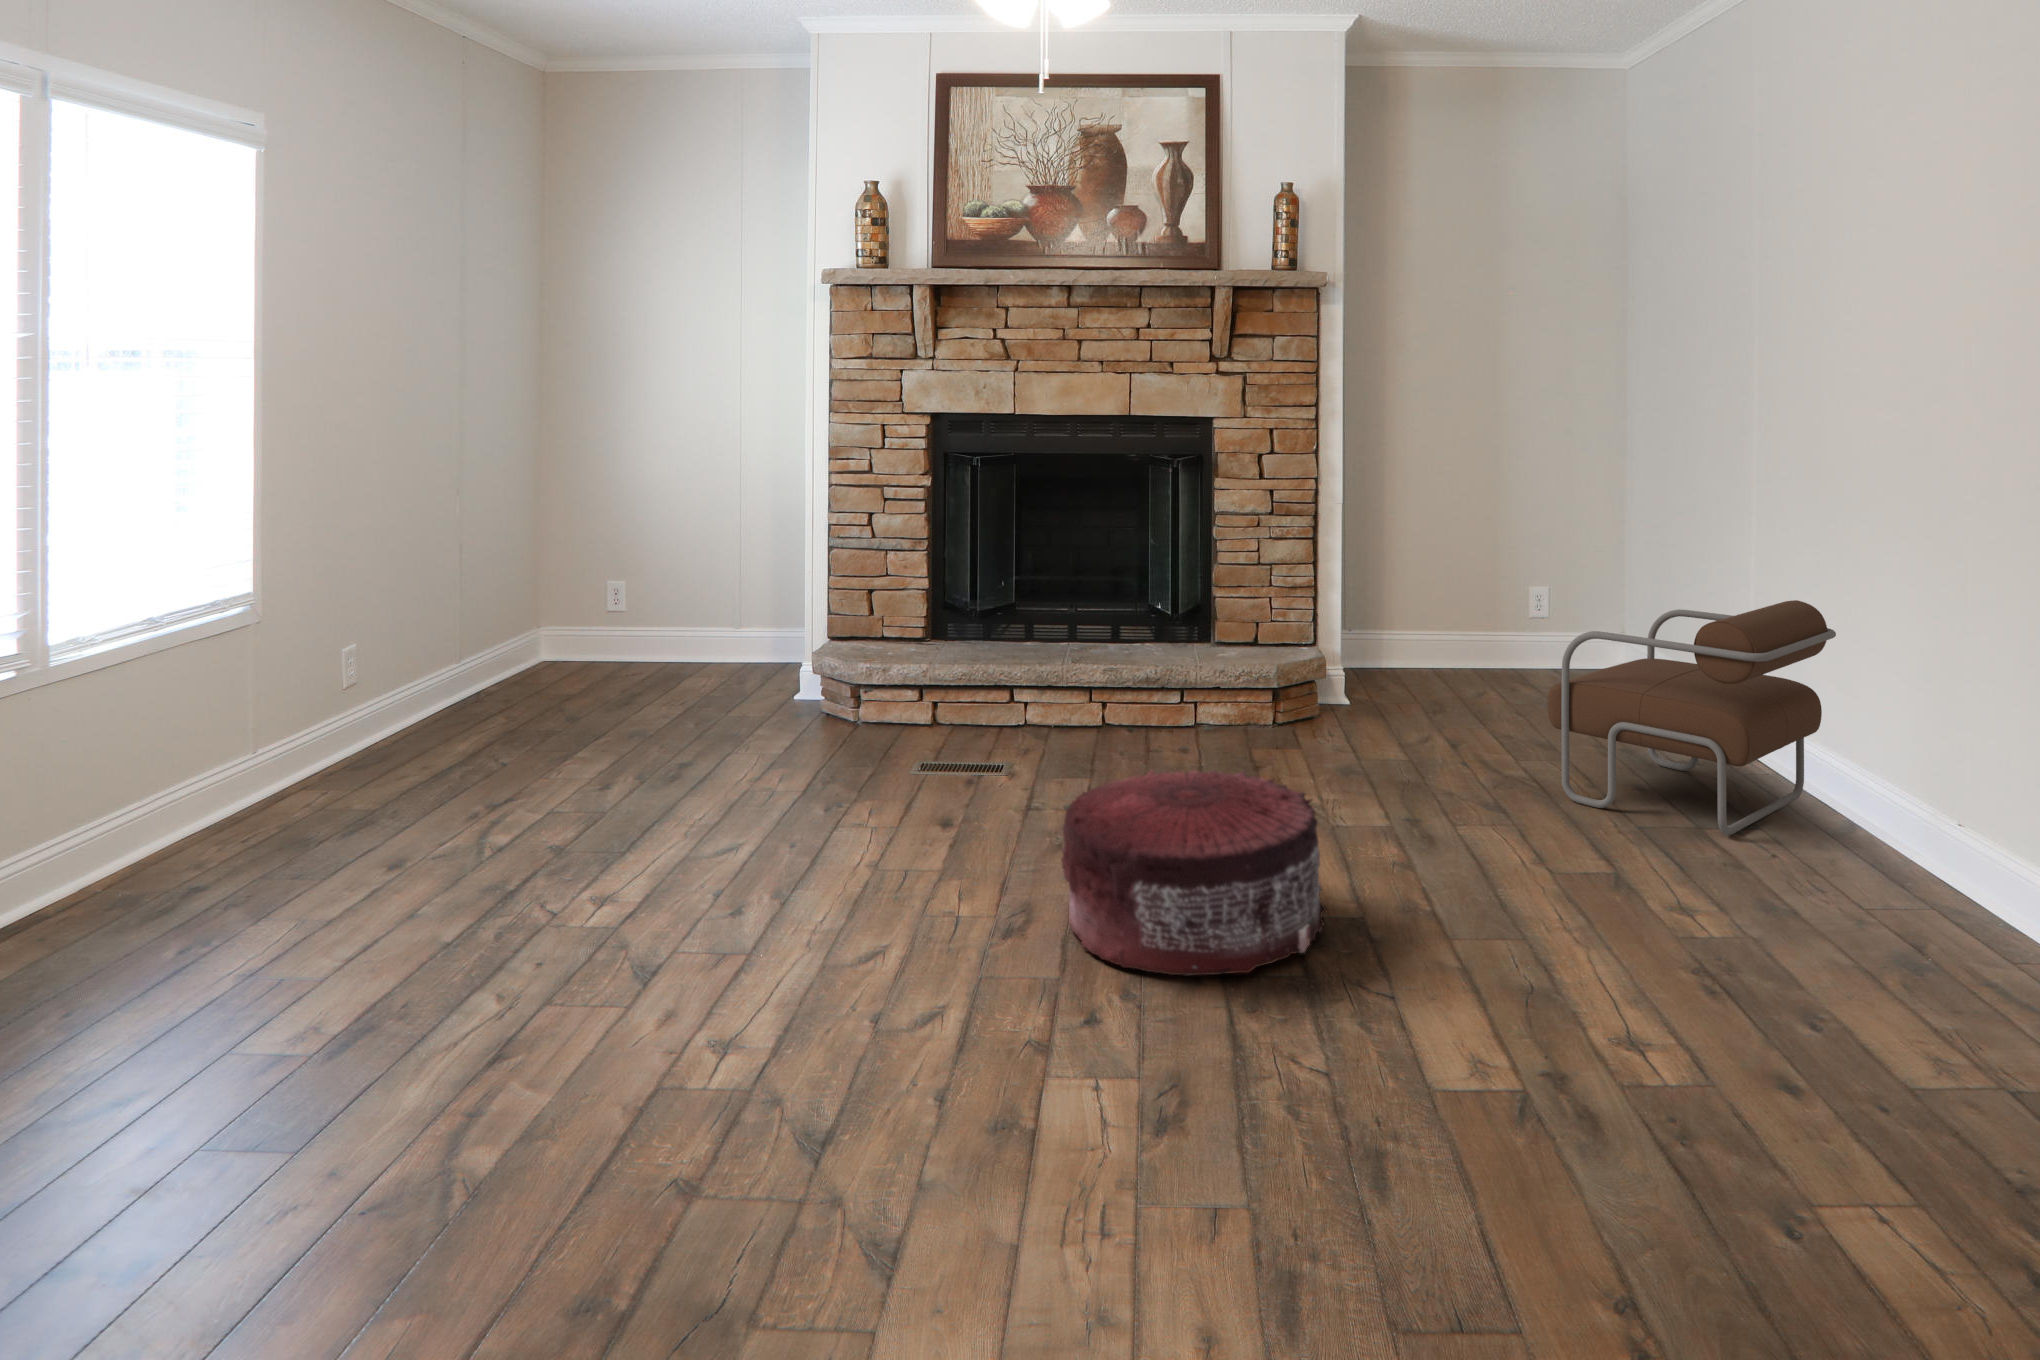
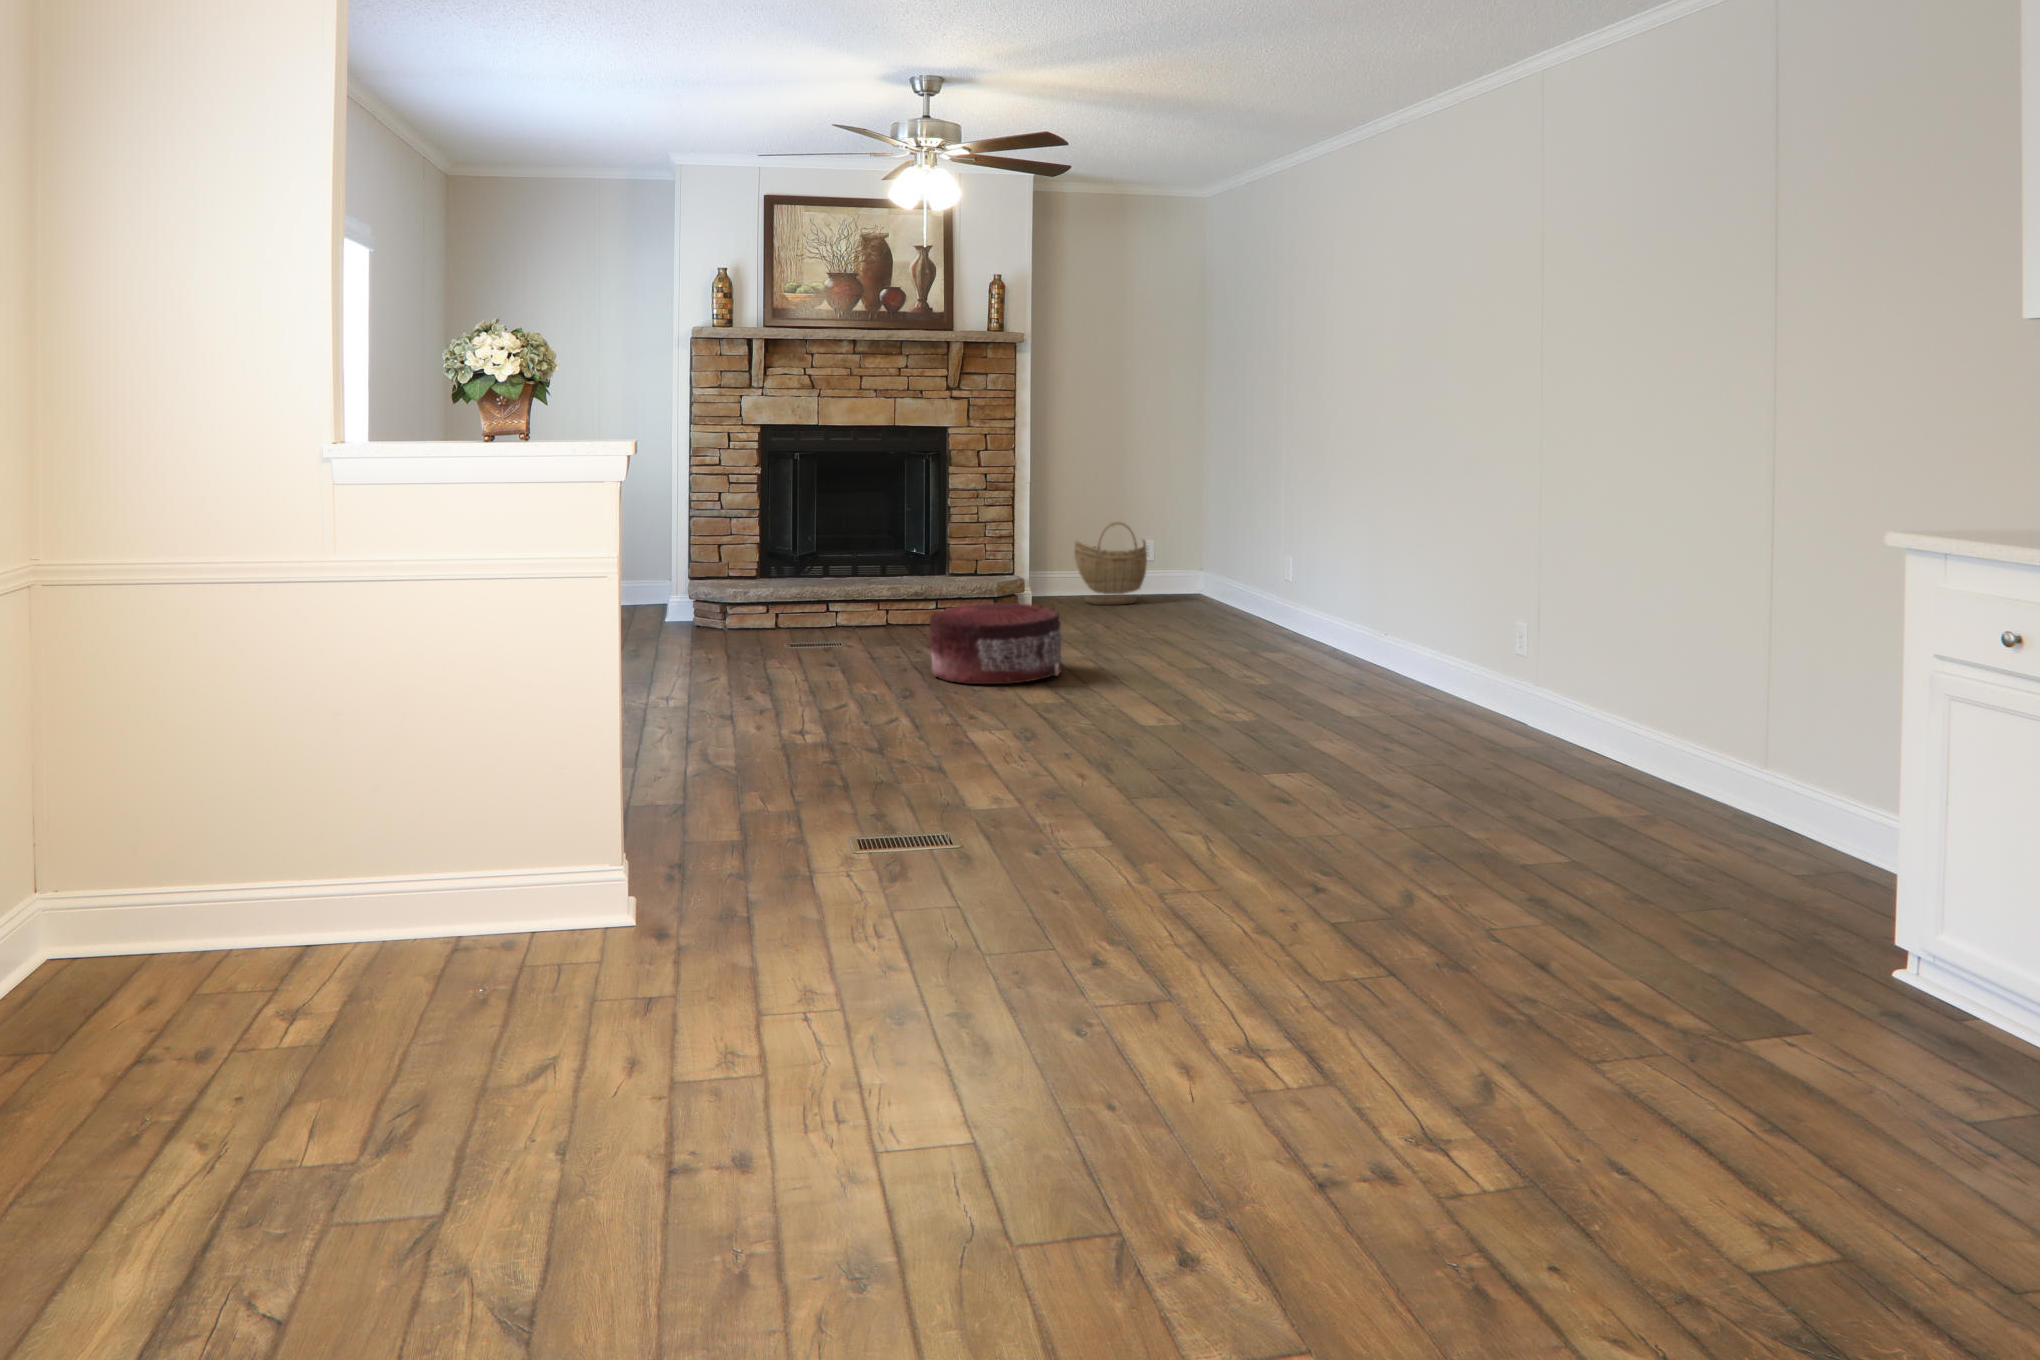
woven basket: none [1416,554,1532,690] -> present [1075,522,1147,605]
armchair: present [1547,600,1836,835] -> none [1164,522,1316,643]

